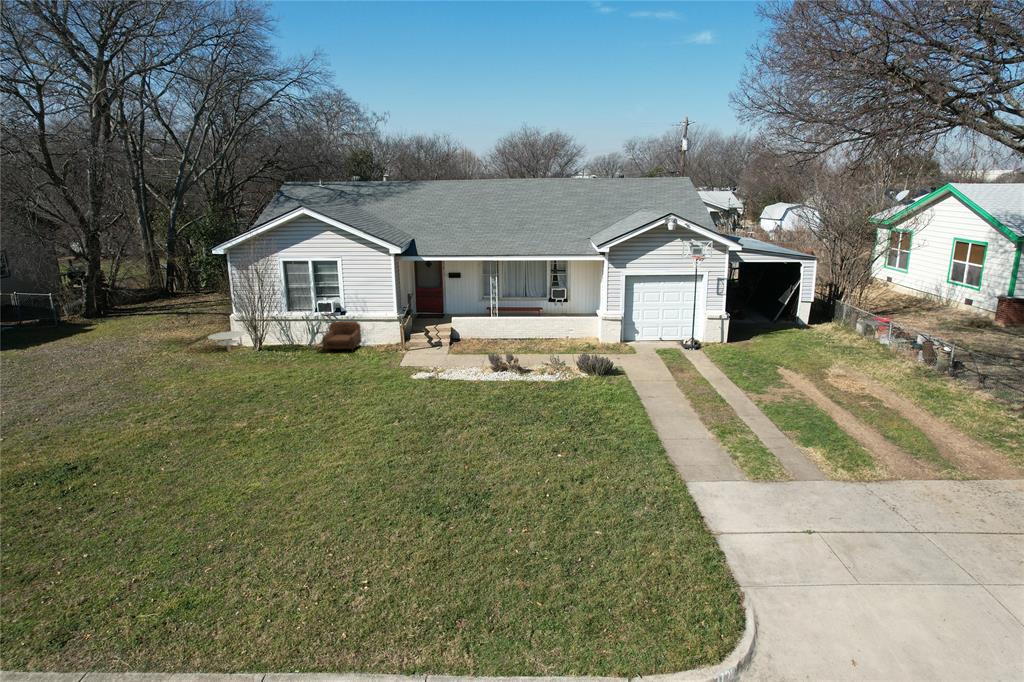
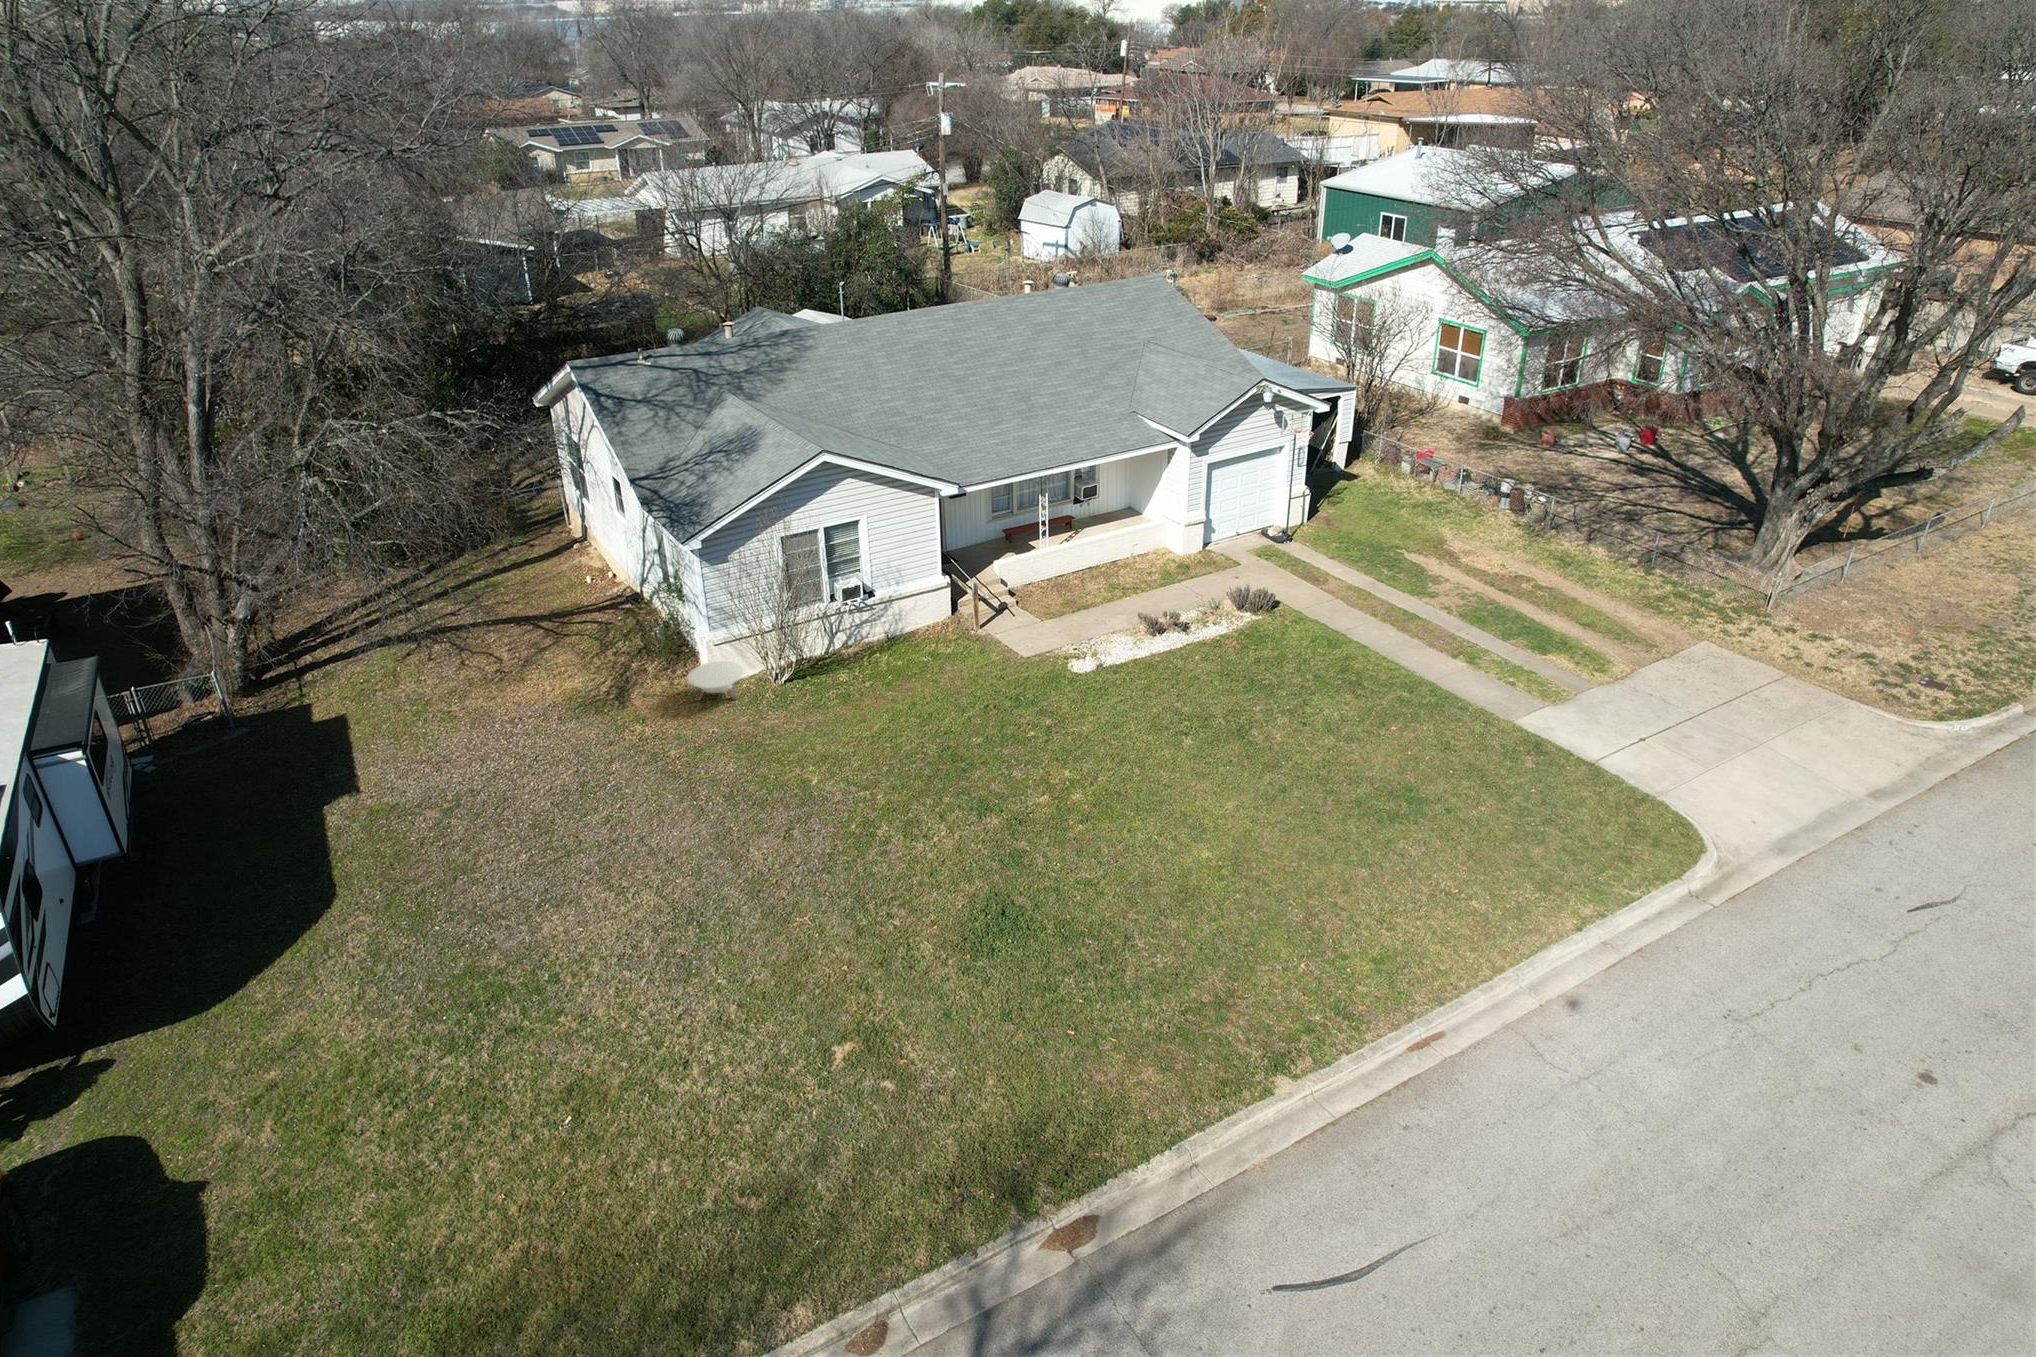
armchair: present [322,321,361,351] -> none [860,604,921,660]

